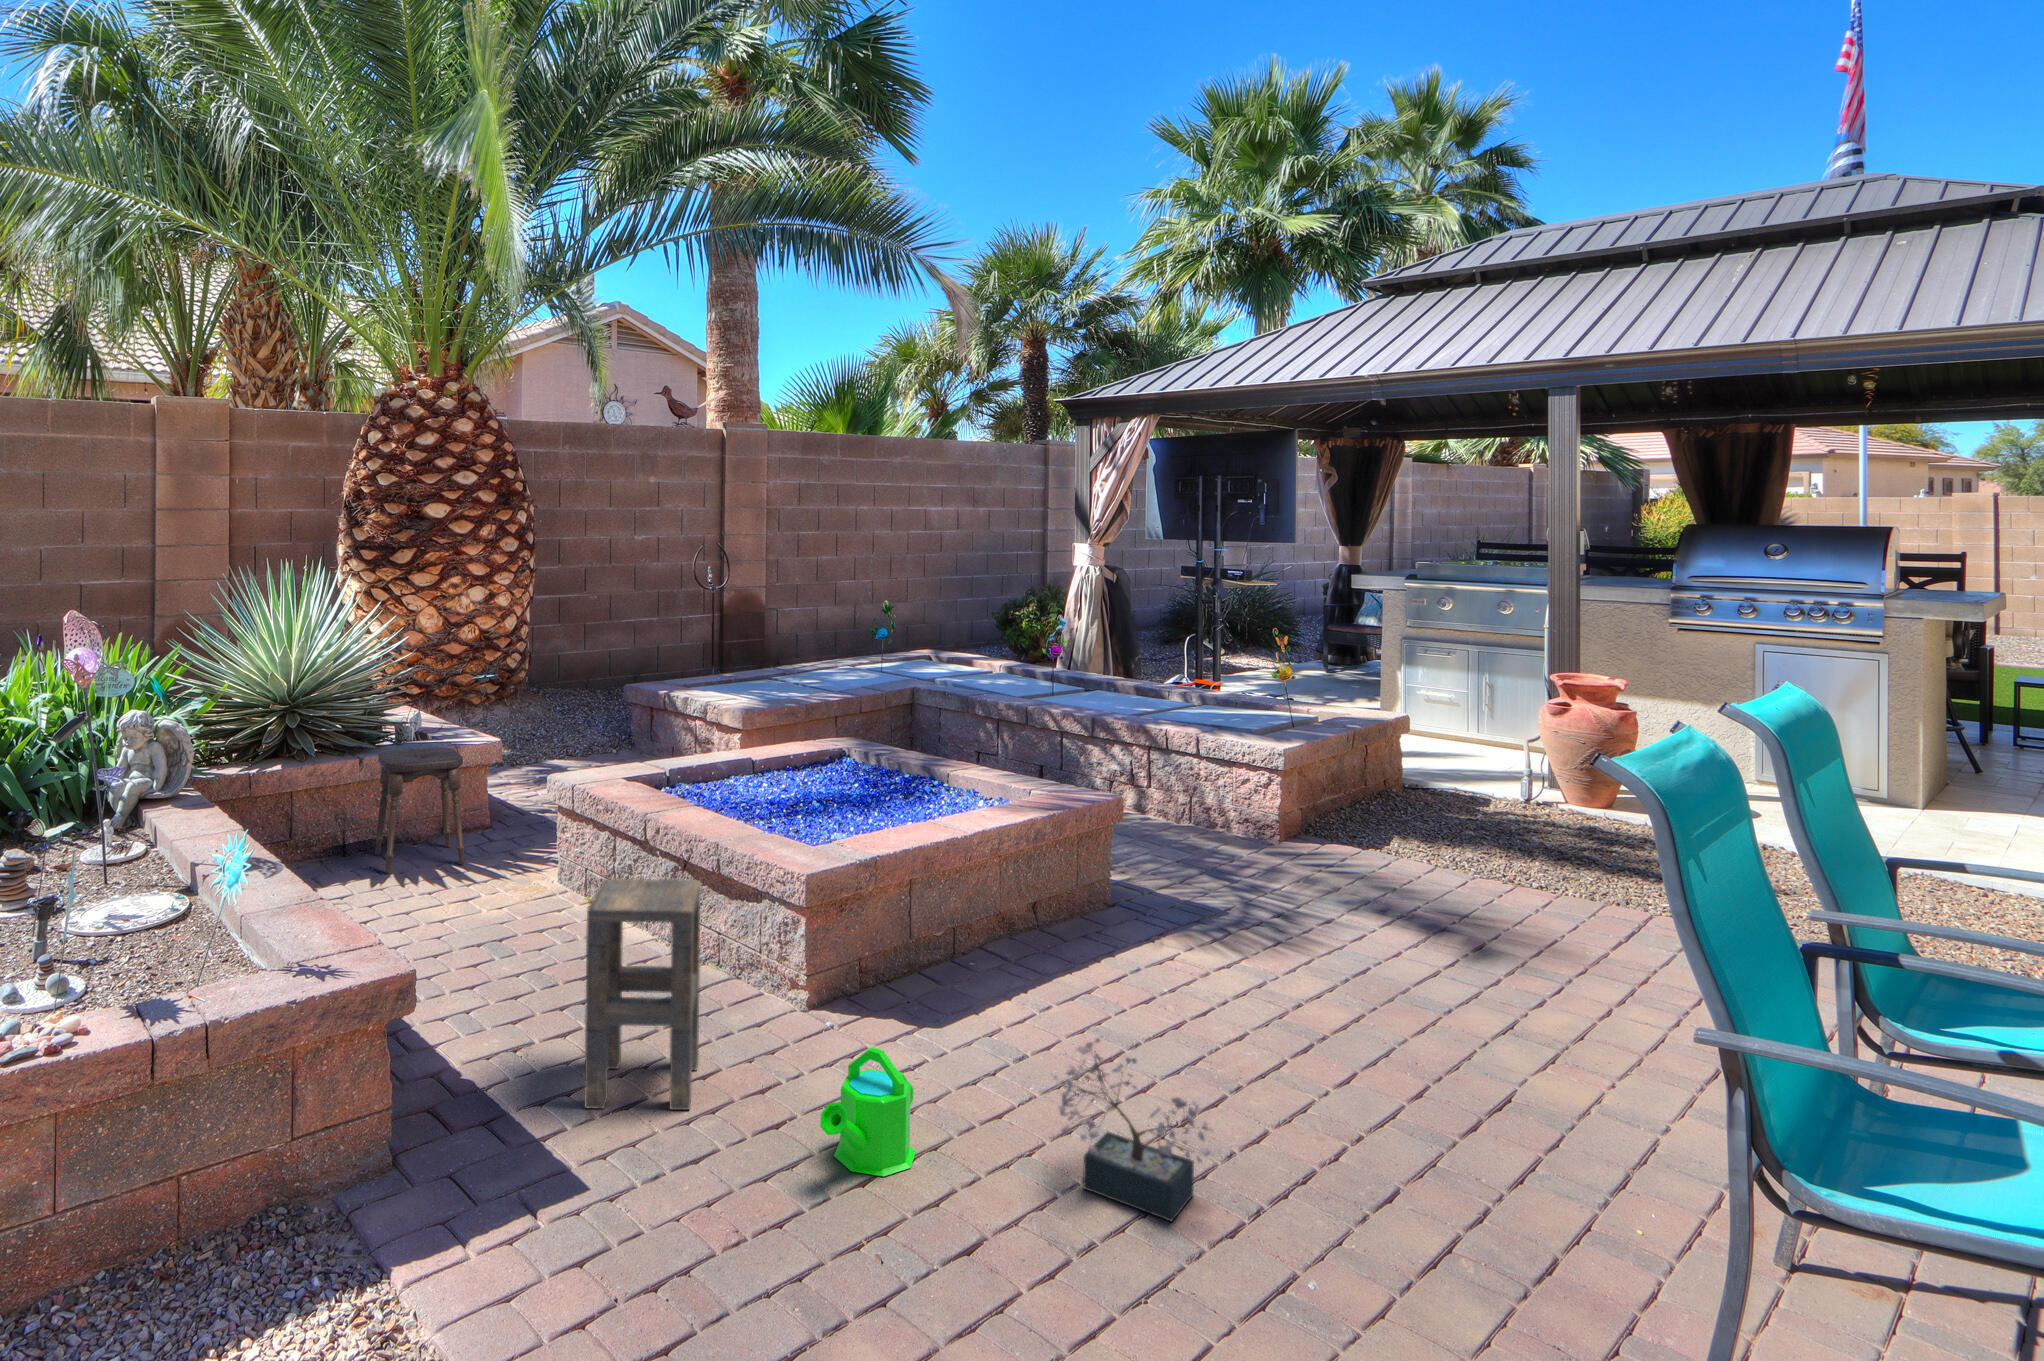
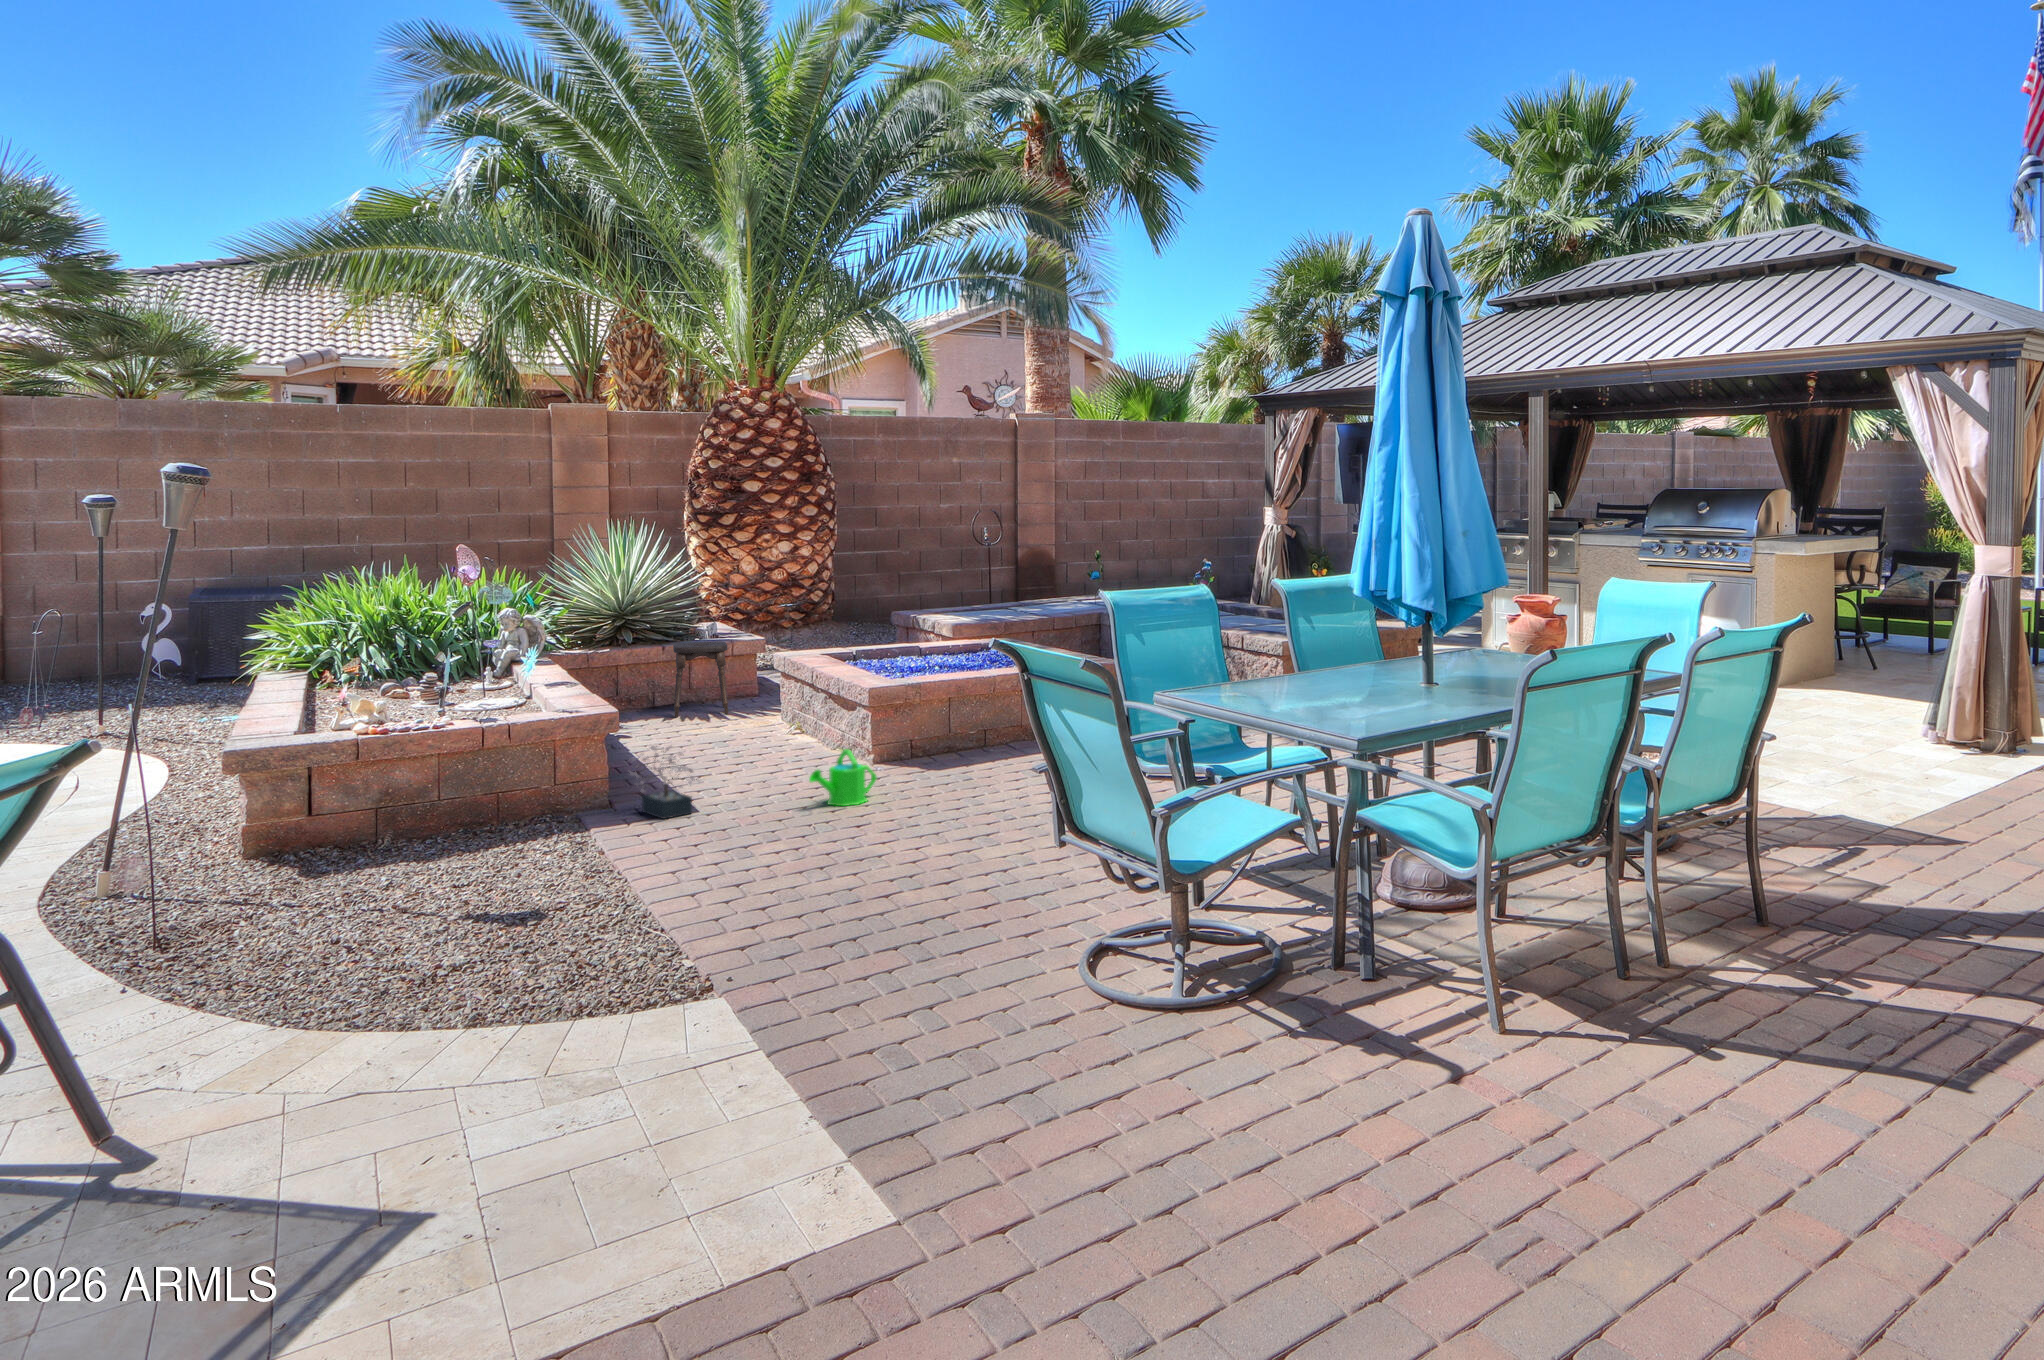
side table: present [585,879,701,1110] -> none [716,681,791,790]
decorative plant: present [1054,1038,1212,1222] -> present [629,746,697,819]

